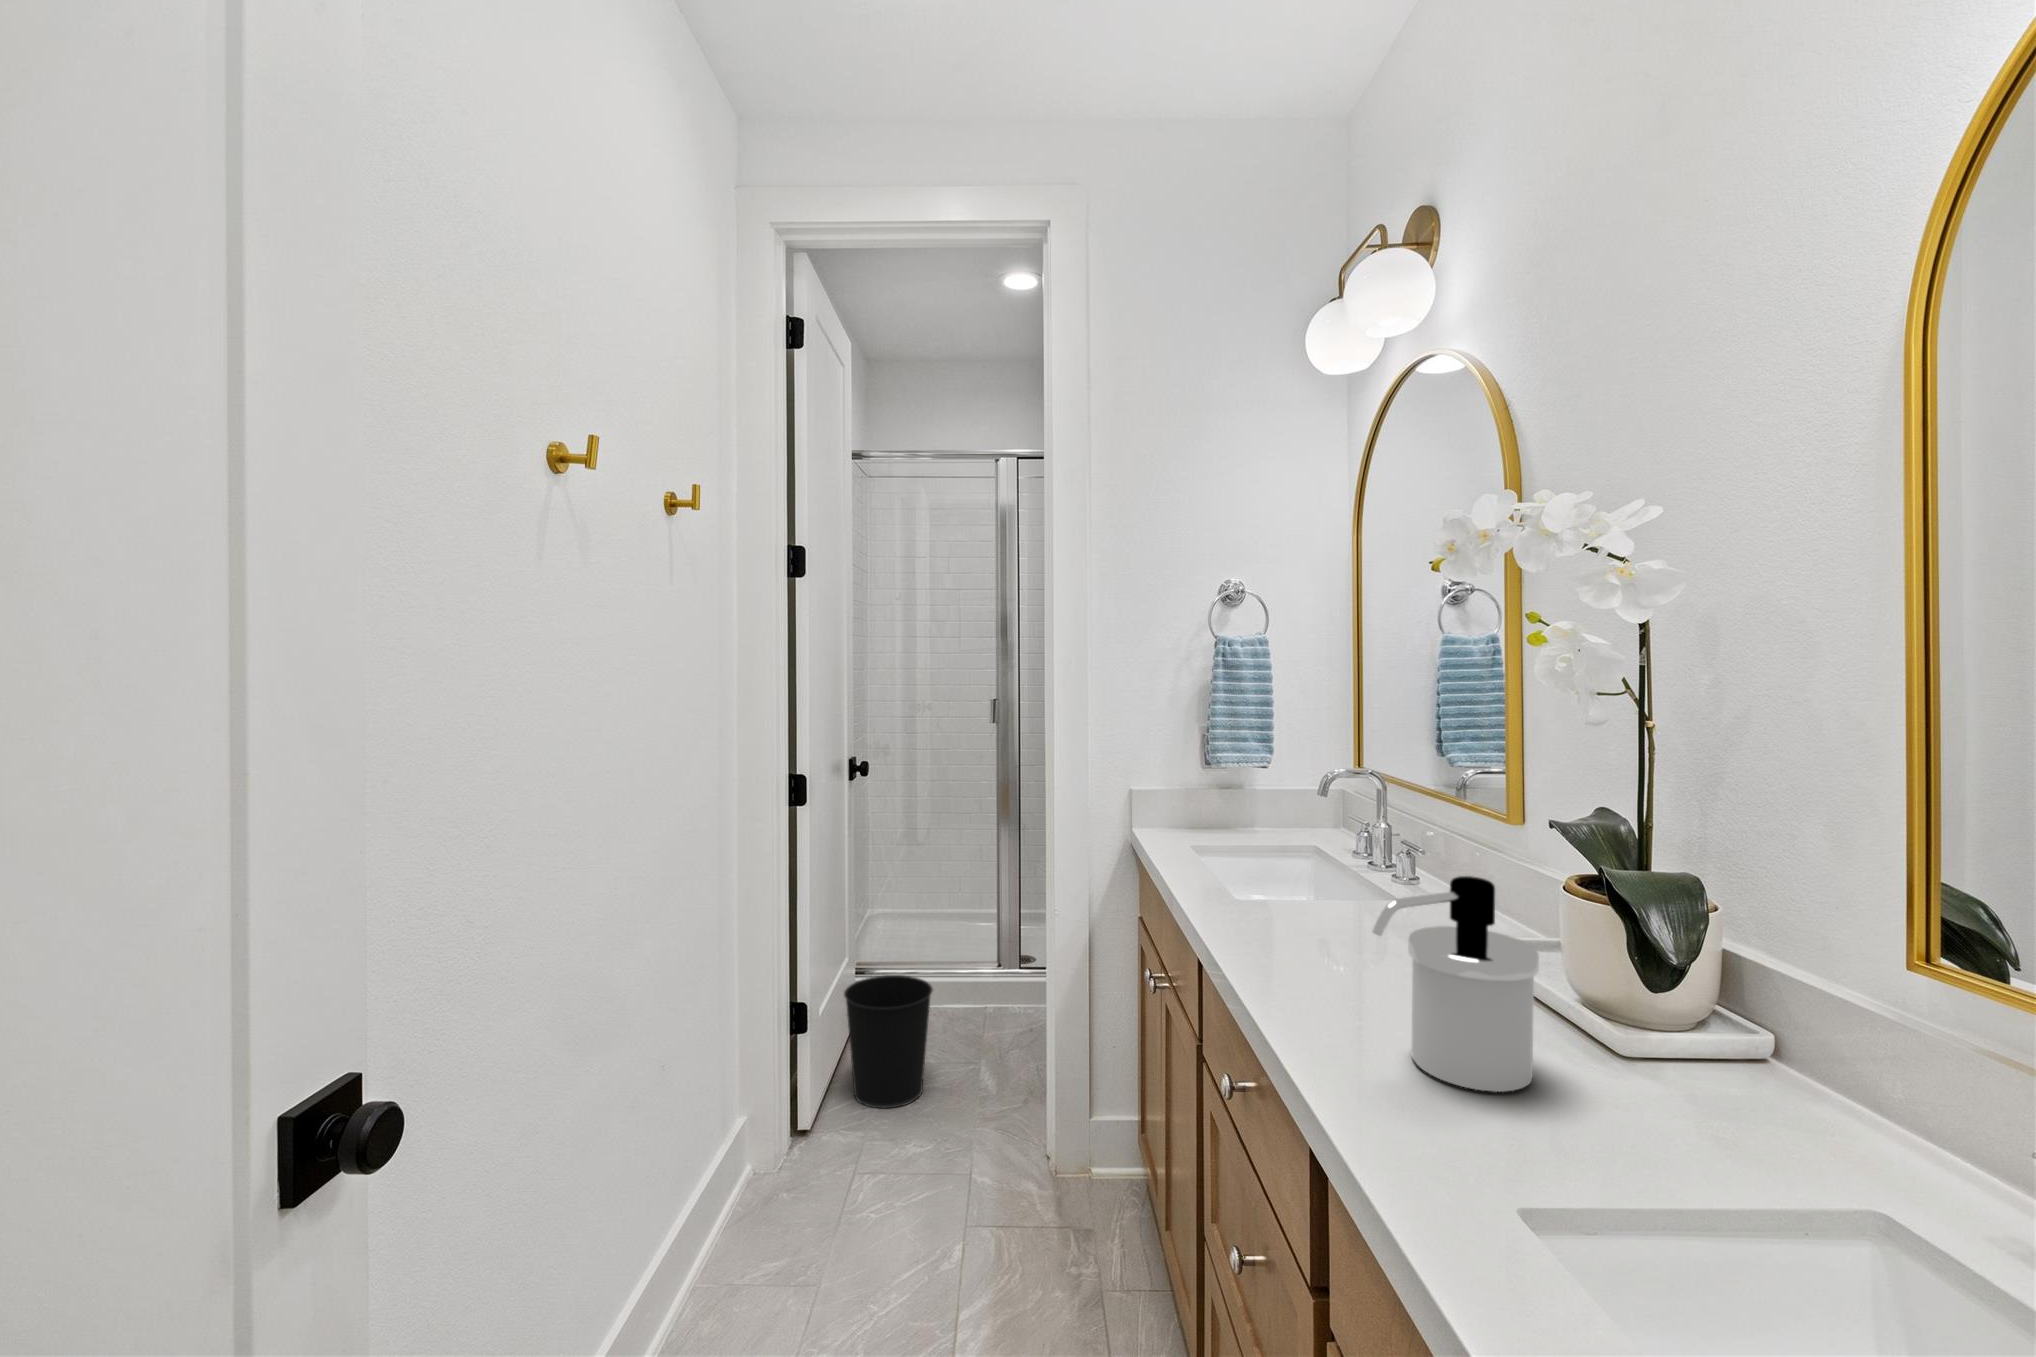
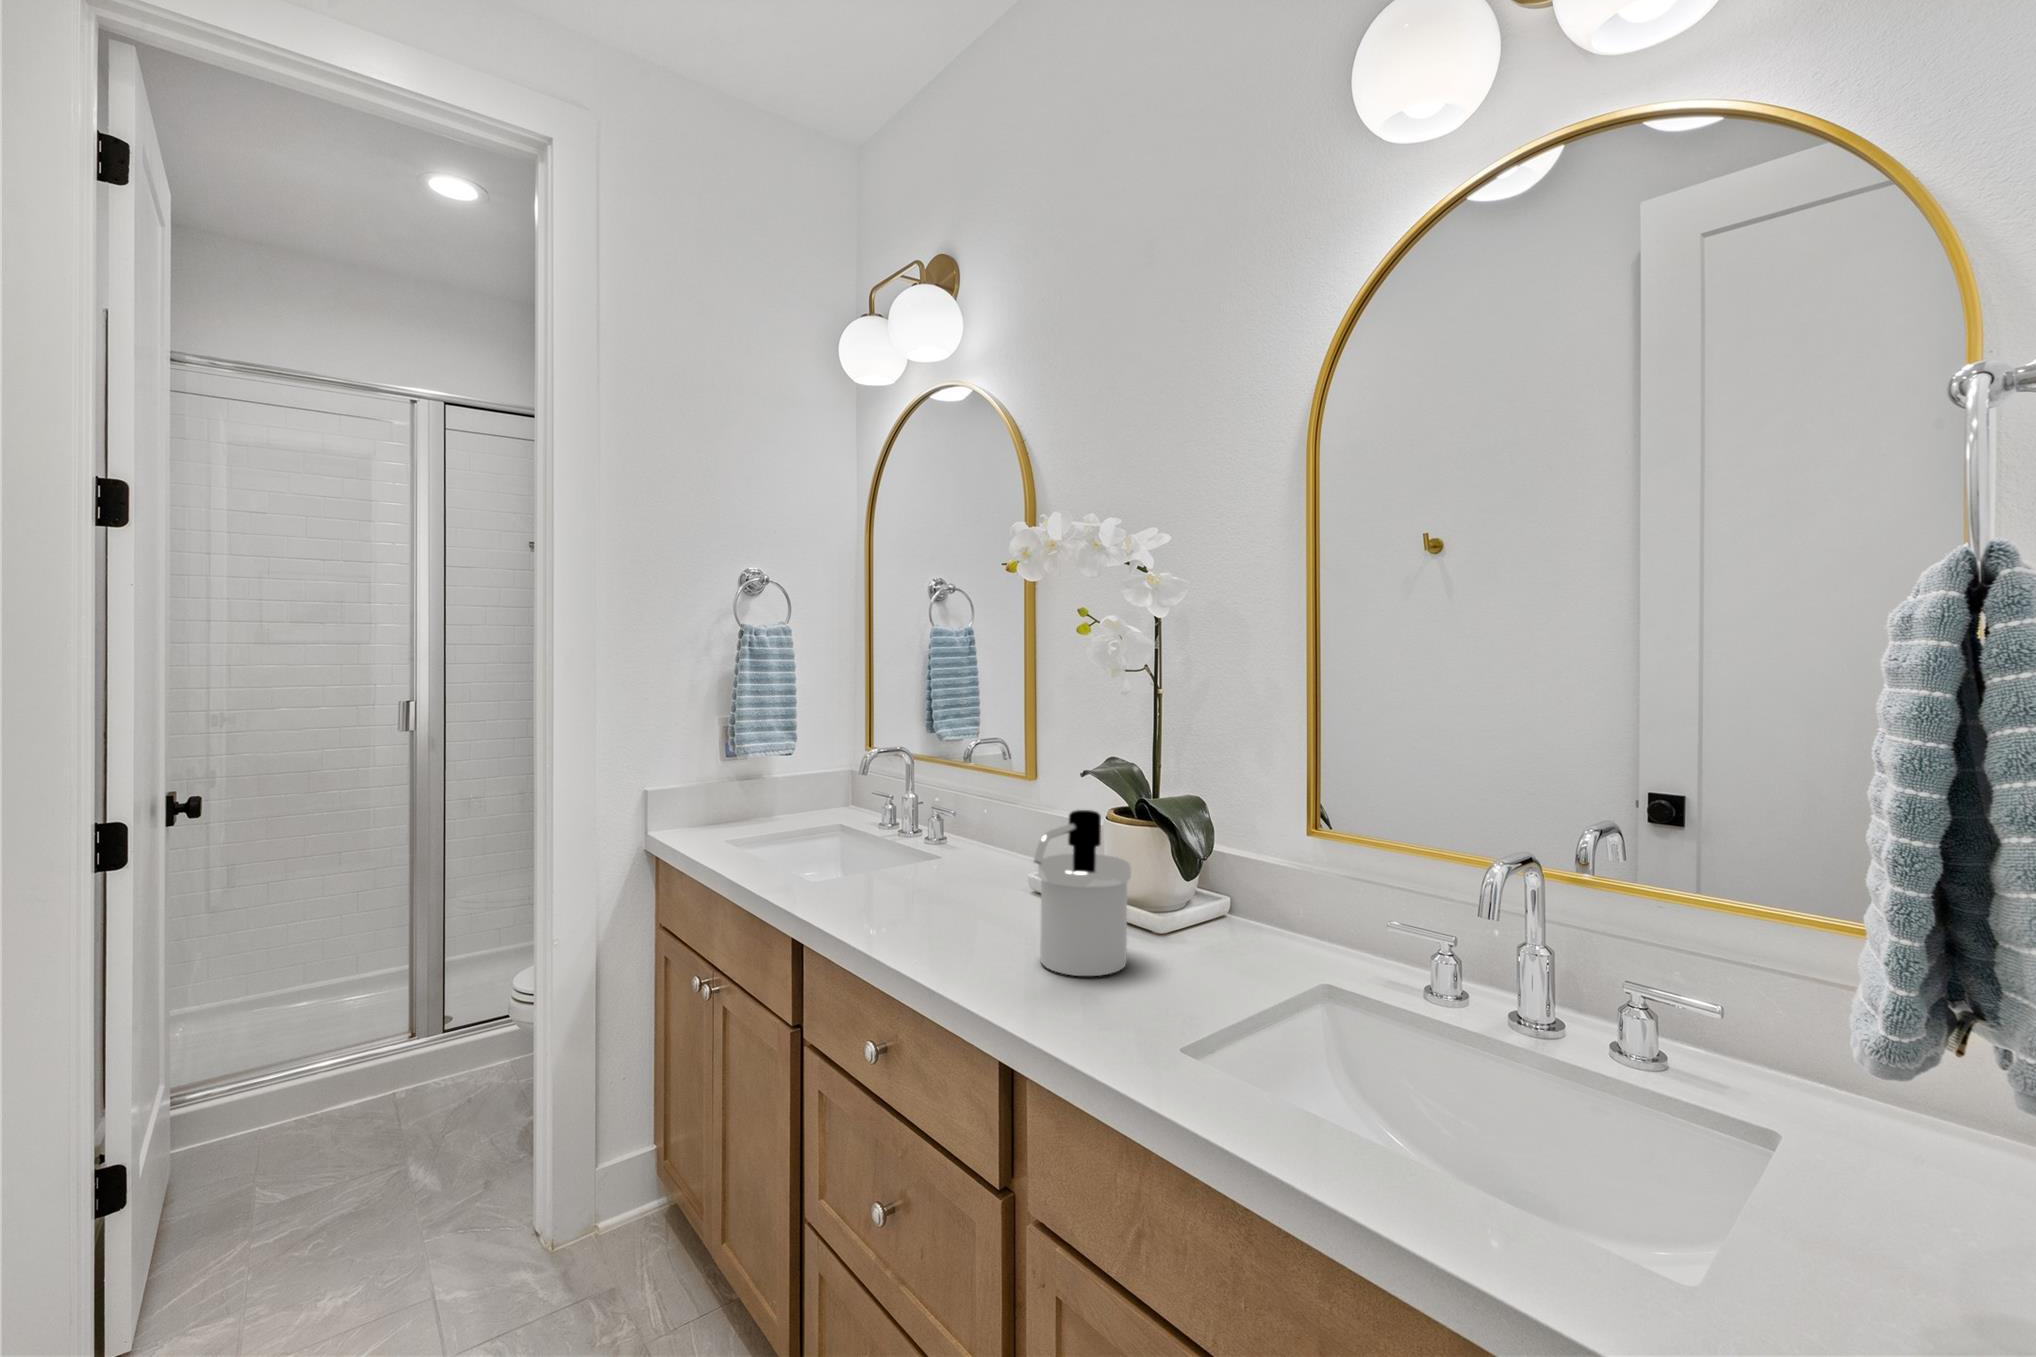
wastebasket: present [844,975,933,1108] -> none [186,1069,345,1265]

